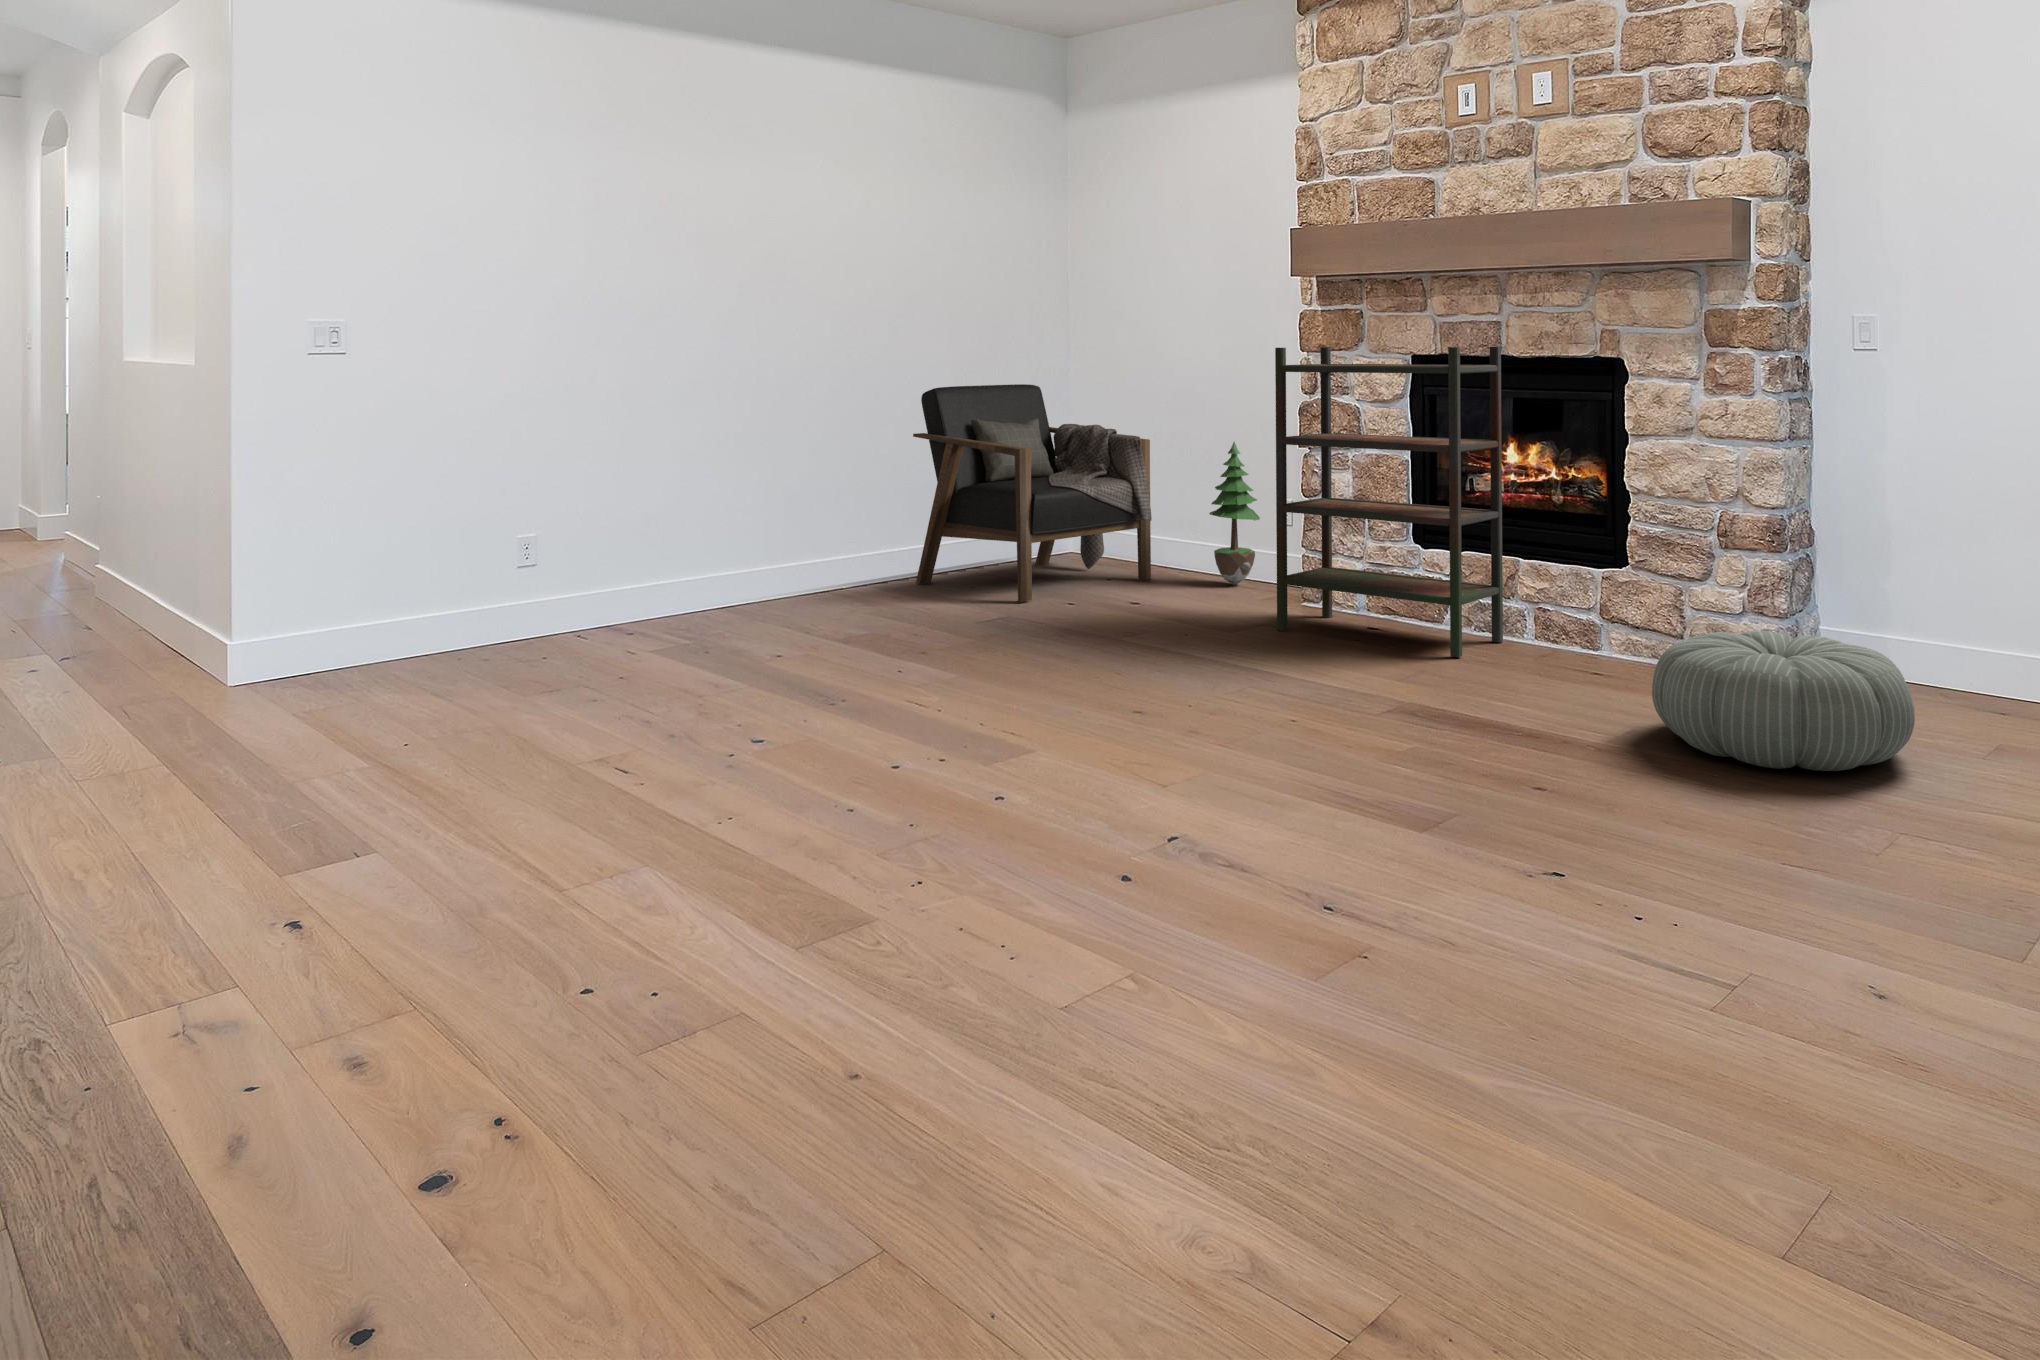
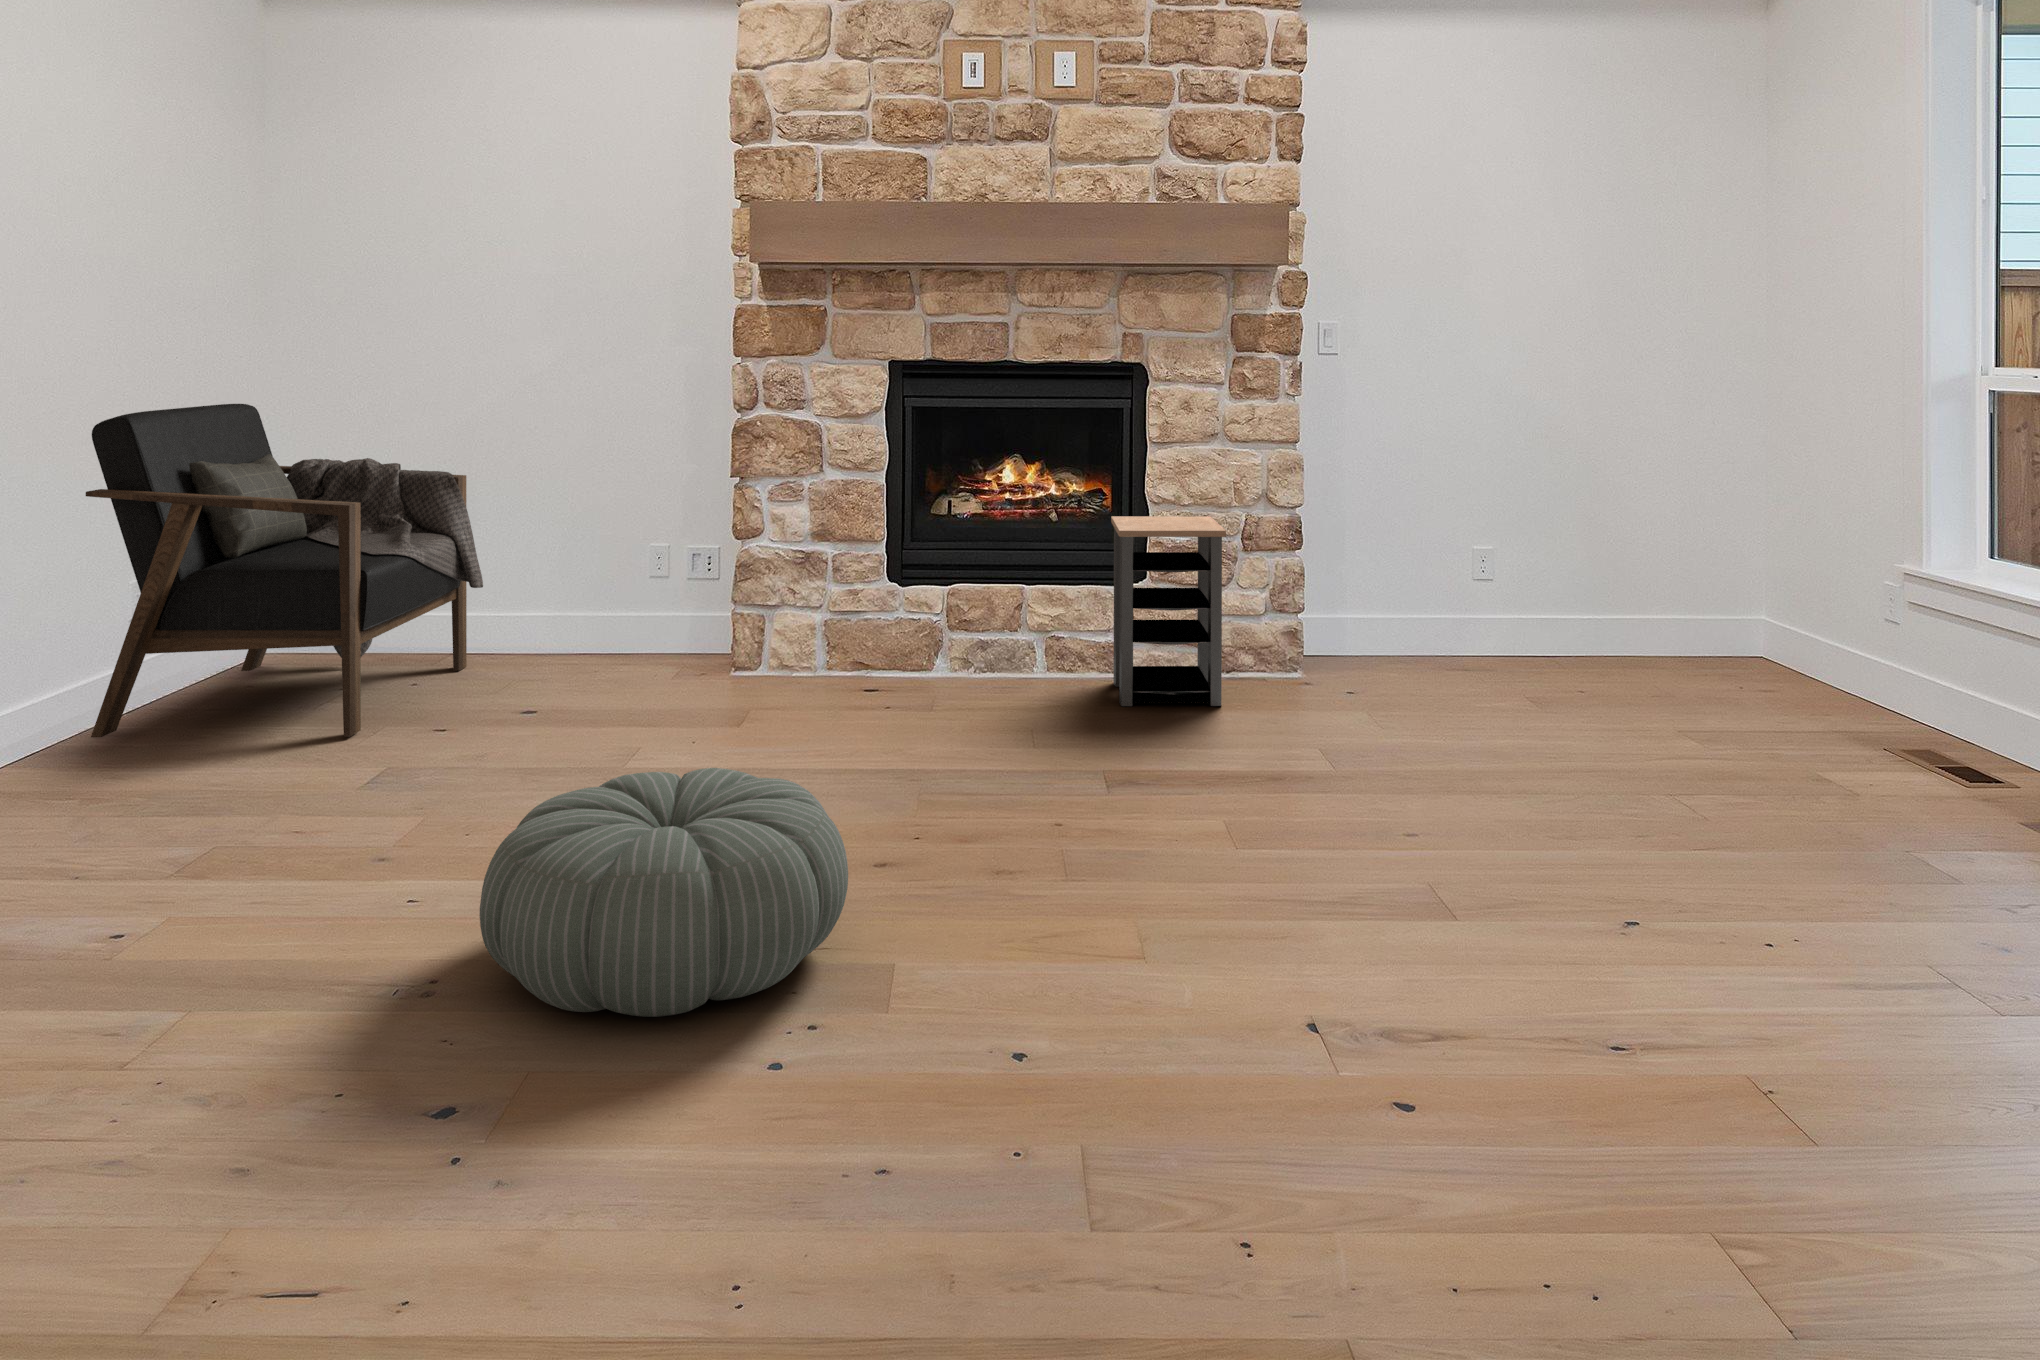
bookshelf: present [1275,347,1503,657] -> none [772,350,1025,710]
potted tree: present [1210,442,1260,585] -> none [557,470,627,657]
side table: none [1535,502,1673,686] -> present [1111,516,1226,706]
pouf: present [1652,631,1915,771] -> present [479,768,848,1017]

